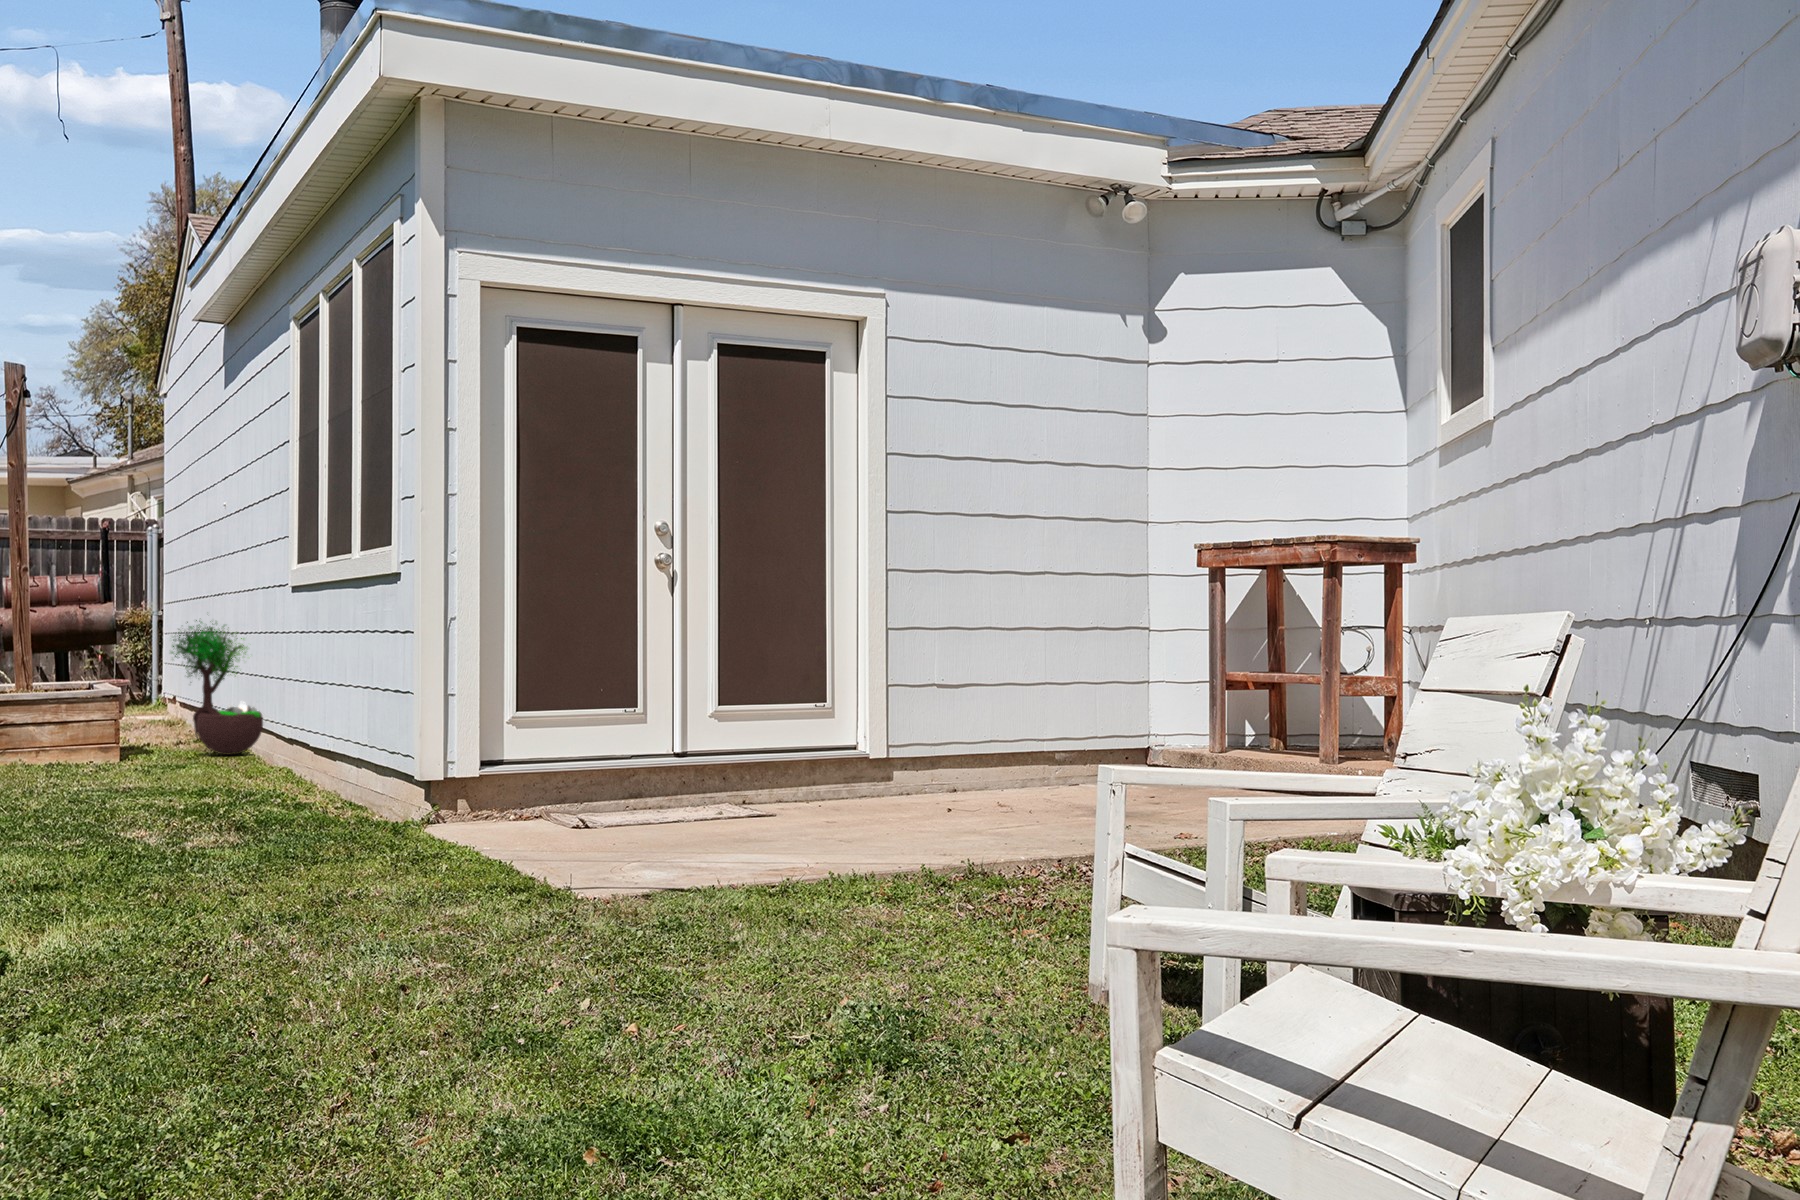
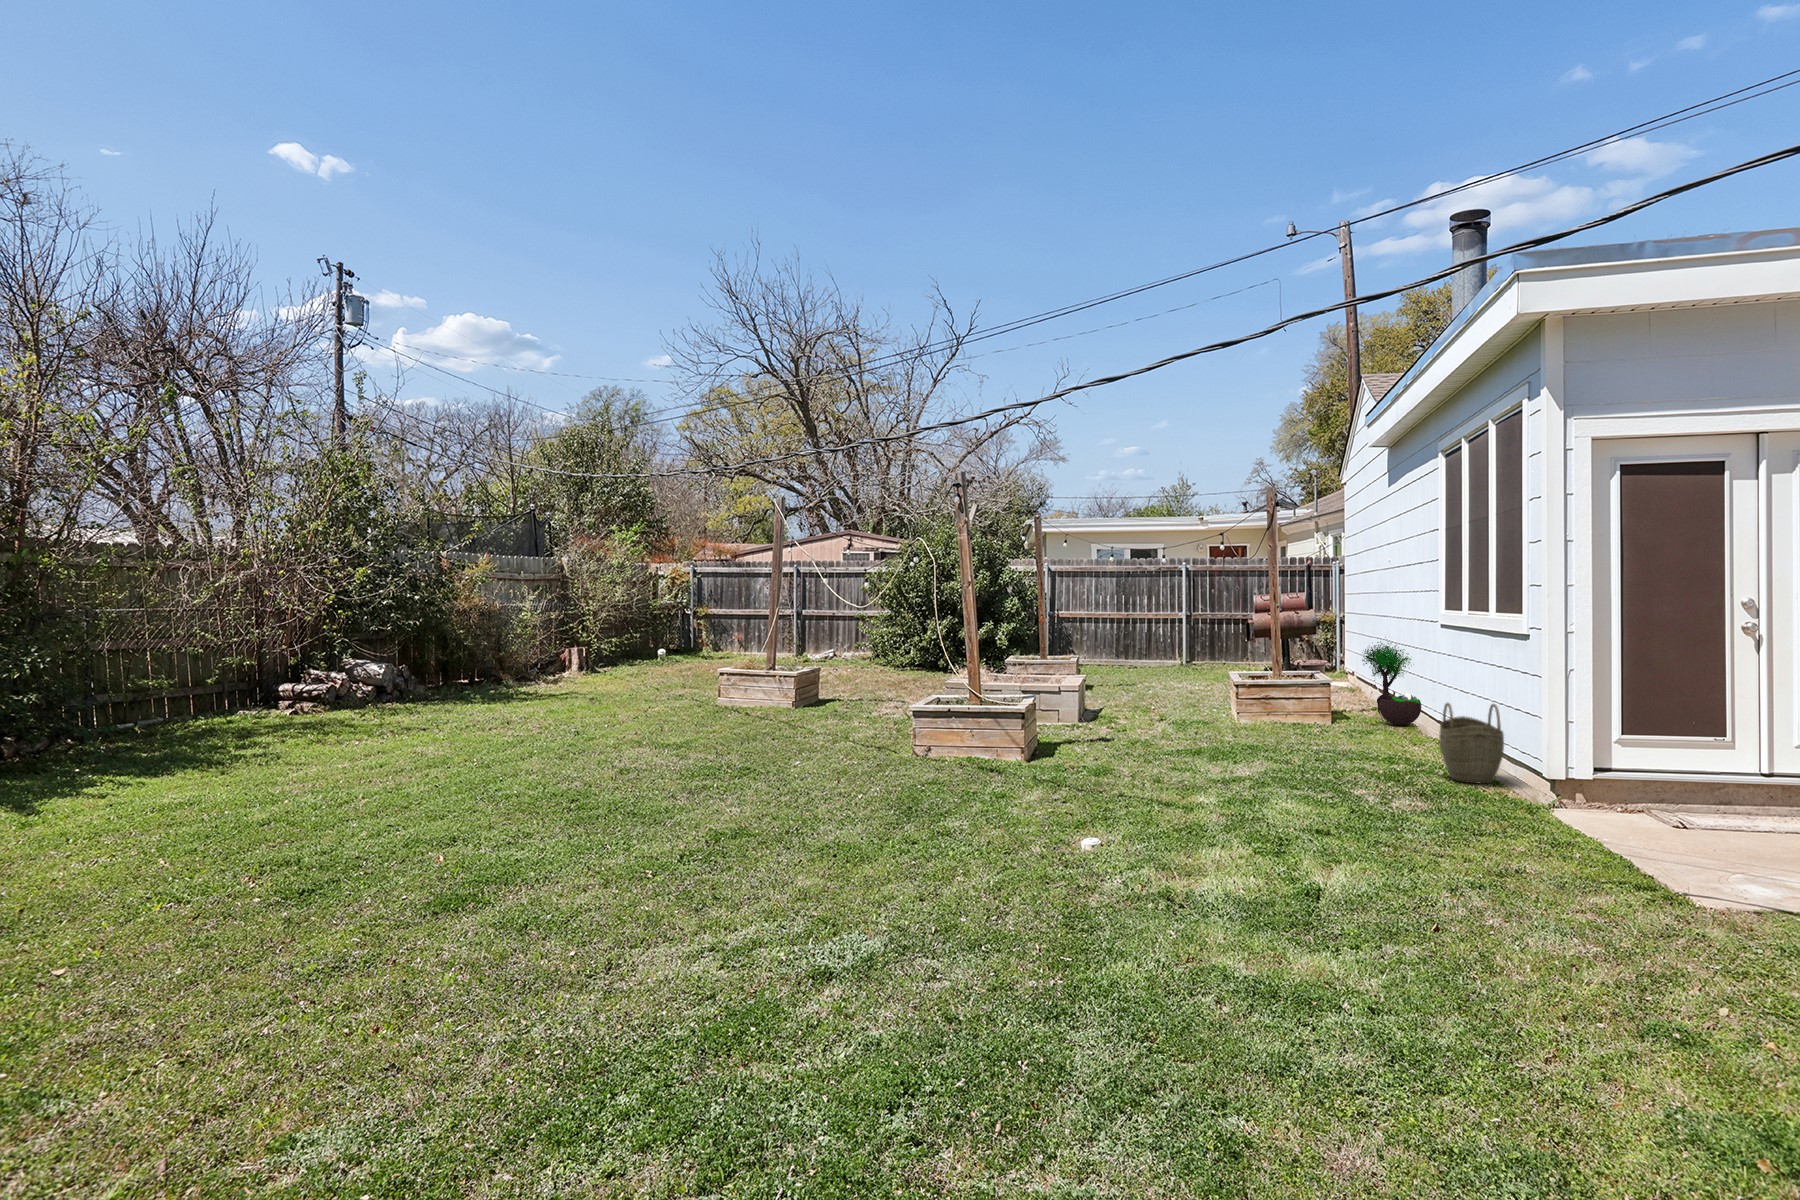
woven basket: none [275,686,368,812] -> present [1439,703,1504,784]

